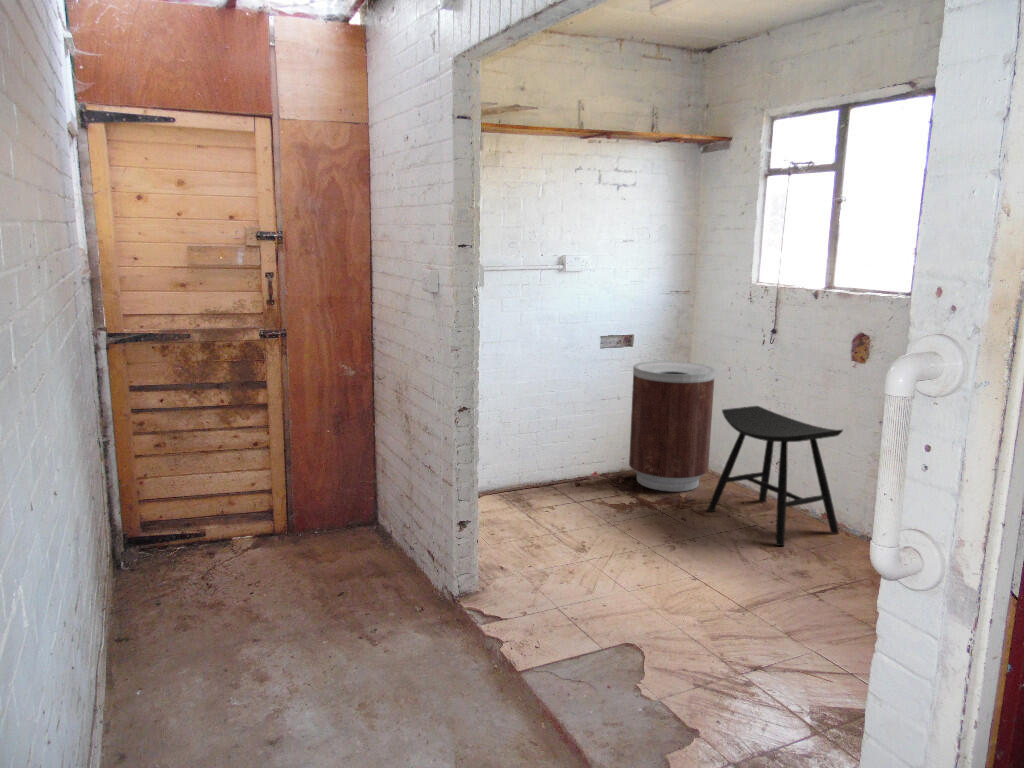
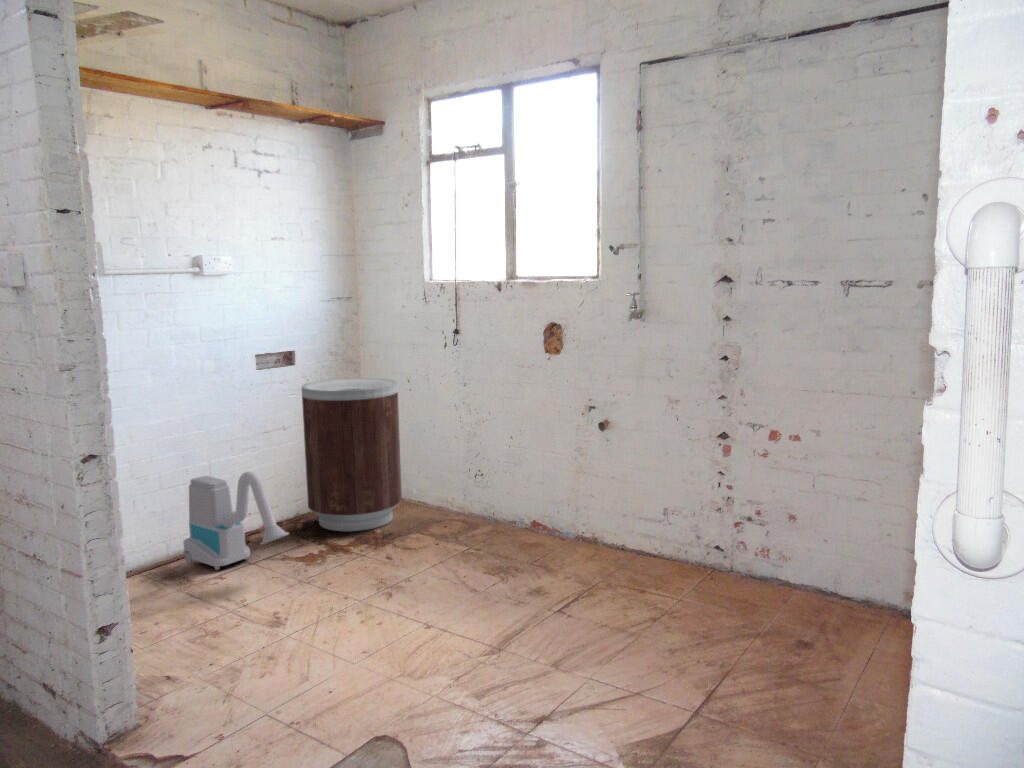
stool: present [707,406,843,546] -> none [412,415,553,566]
vacuum cleaner: none [532,427,604,500] -> present [183,472,289,570]

